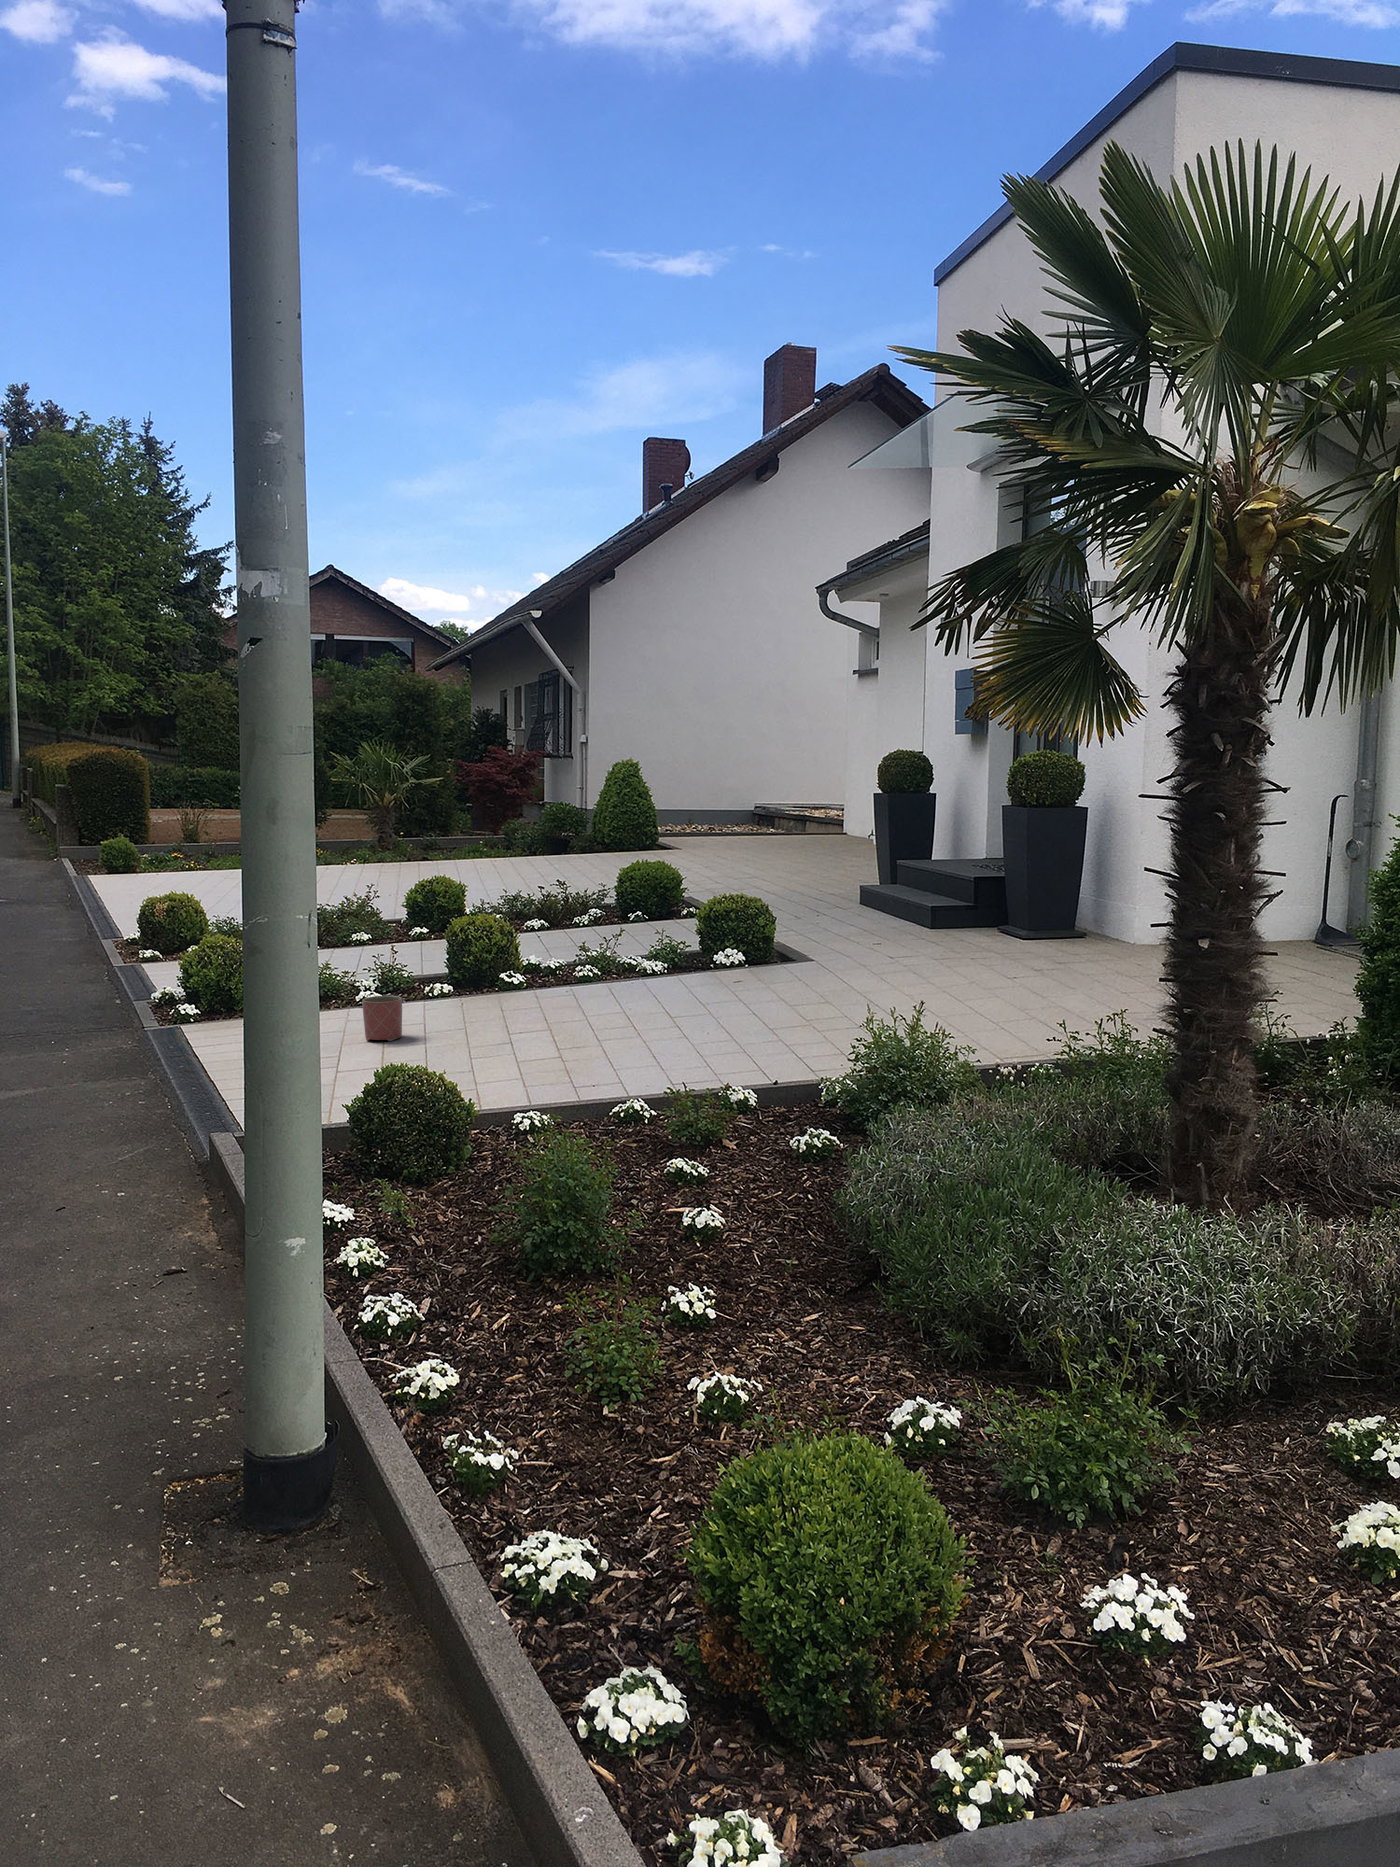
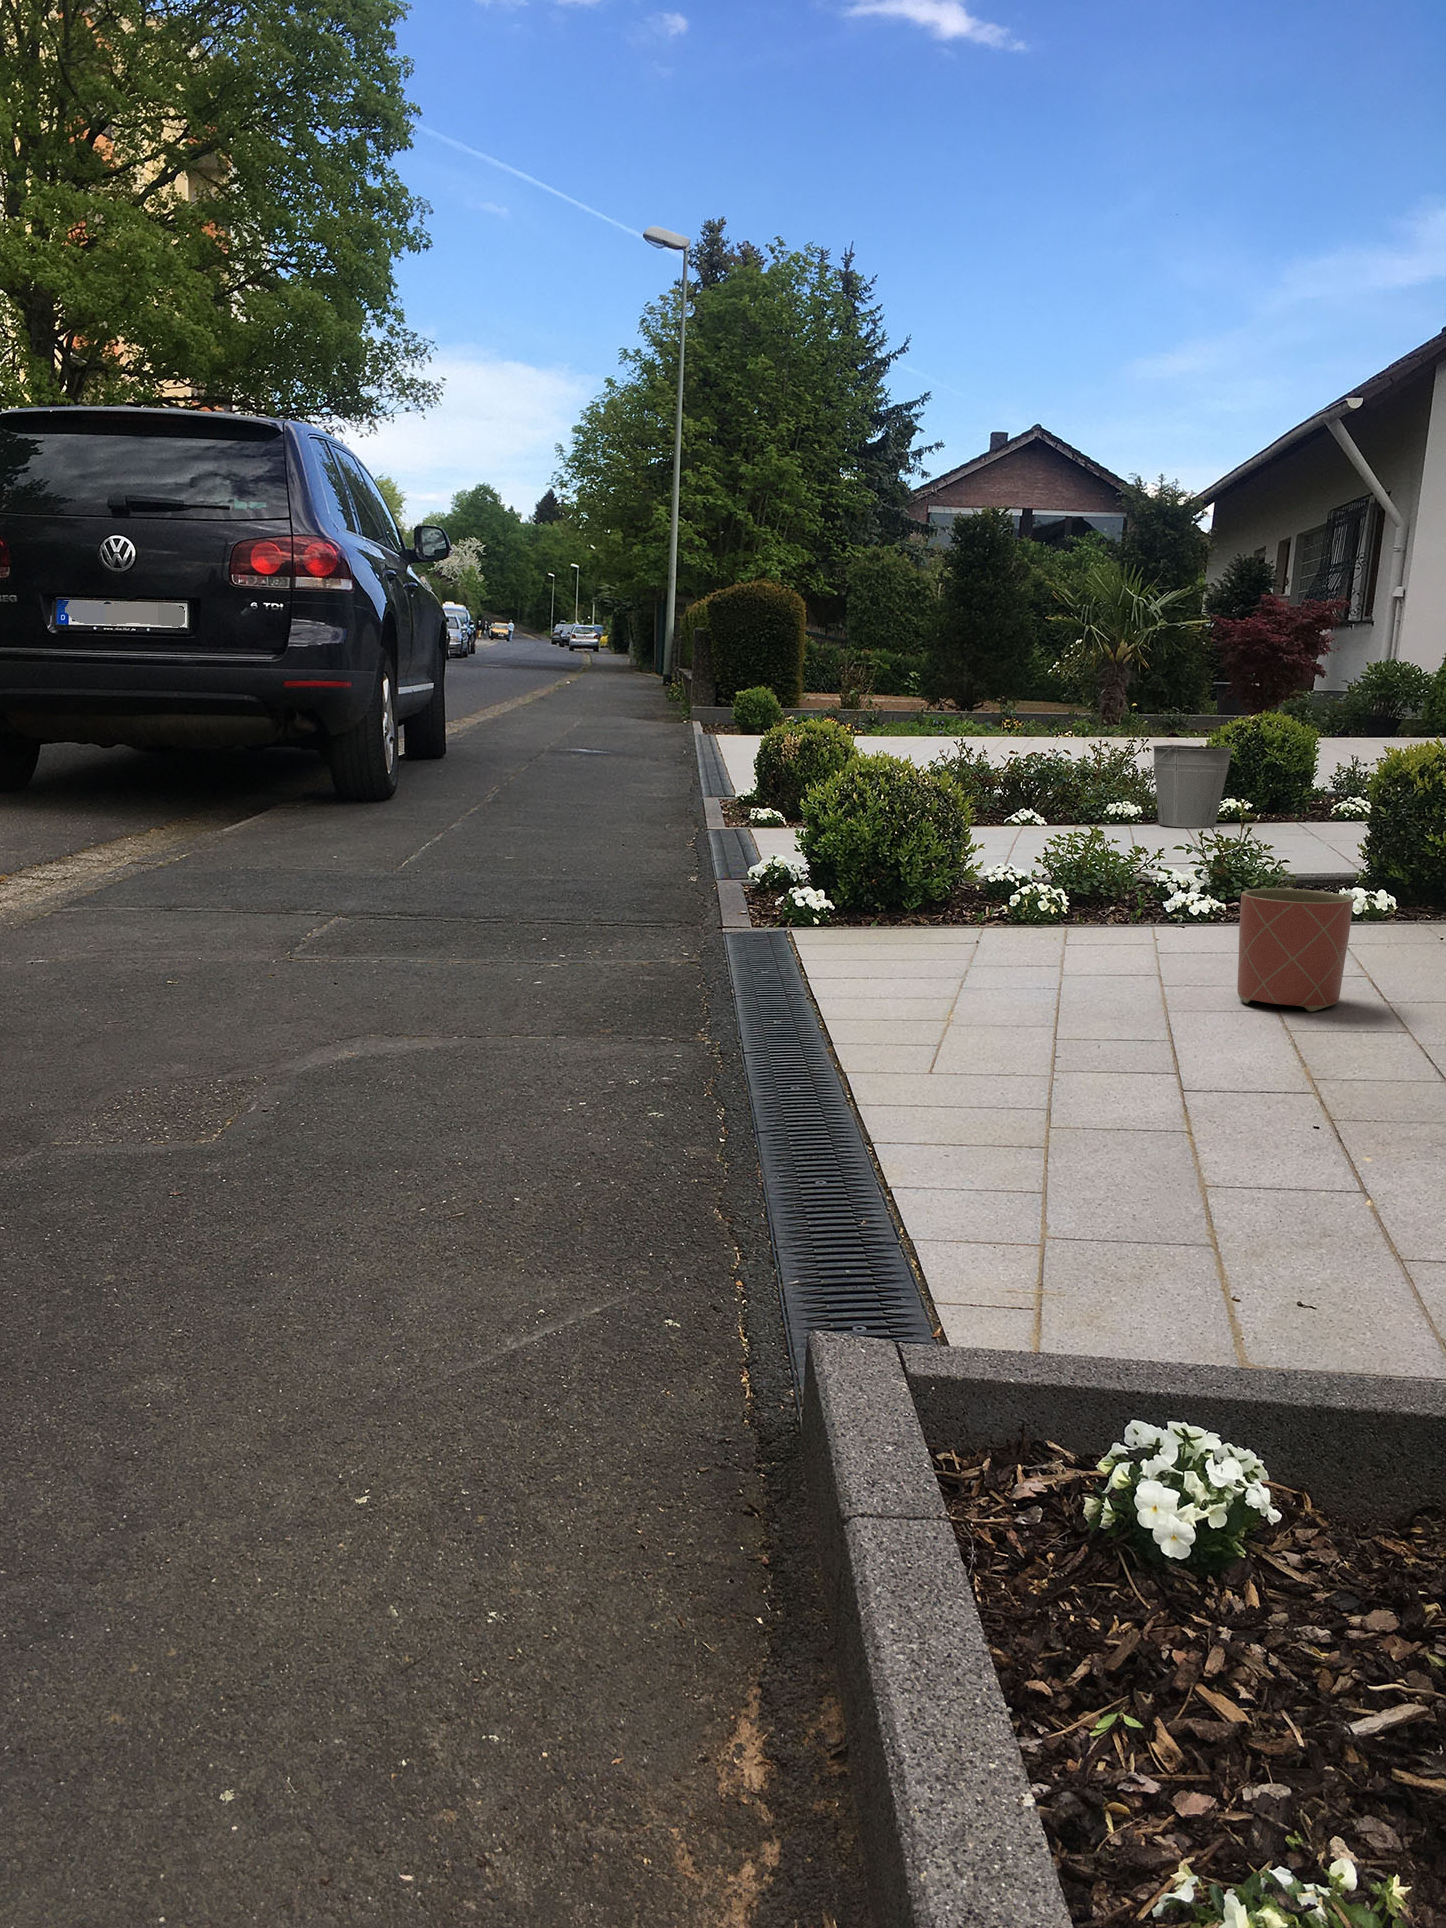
bucket: none [367,900,409,947] -> present [1147,743,1233,828]

